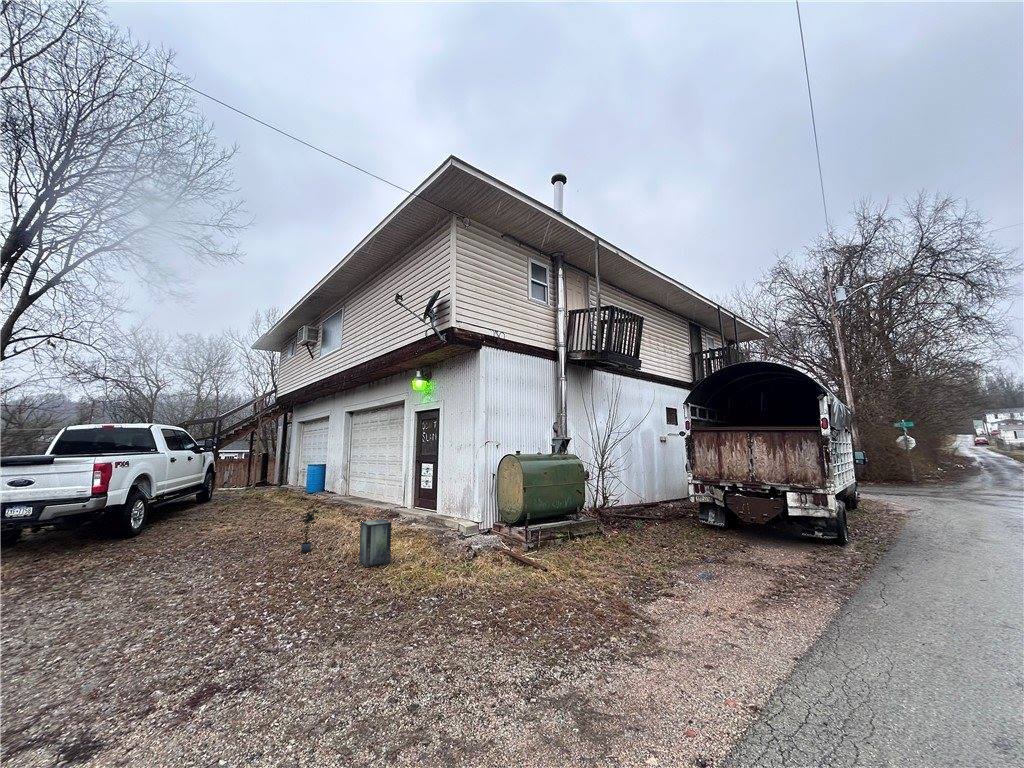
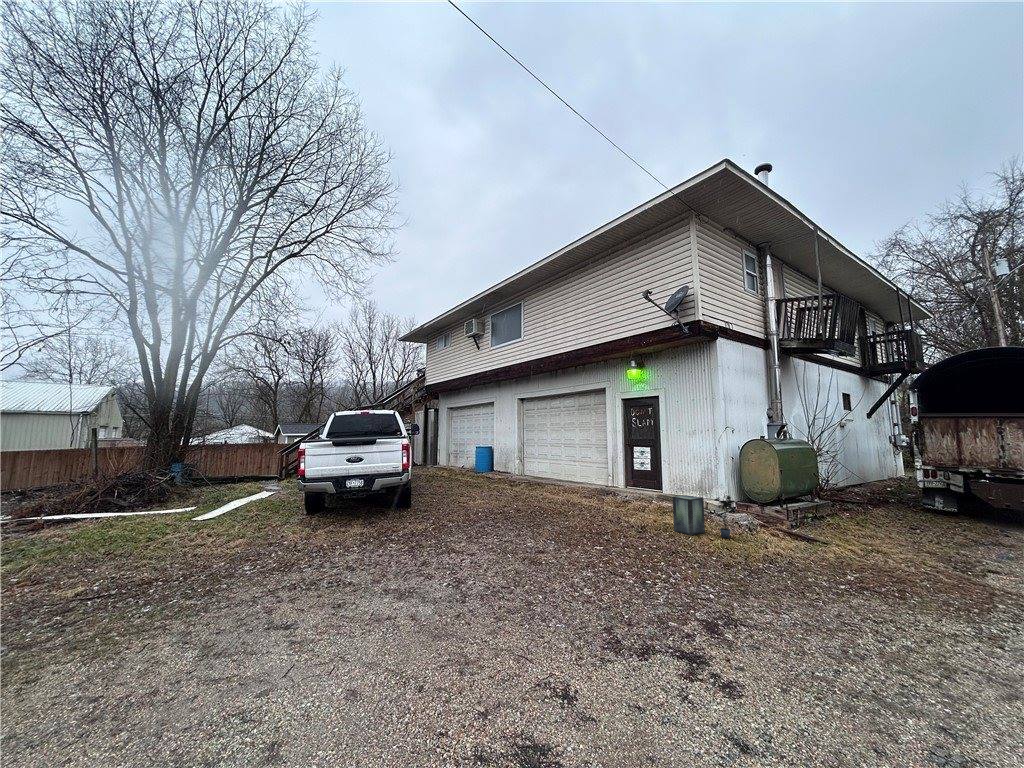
potted plant: present [301,507,318,552] -> present [715,495,739,538]

